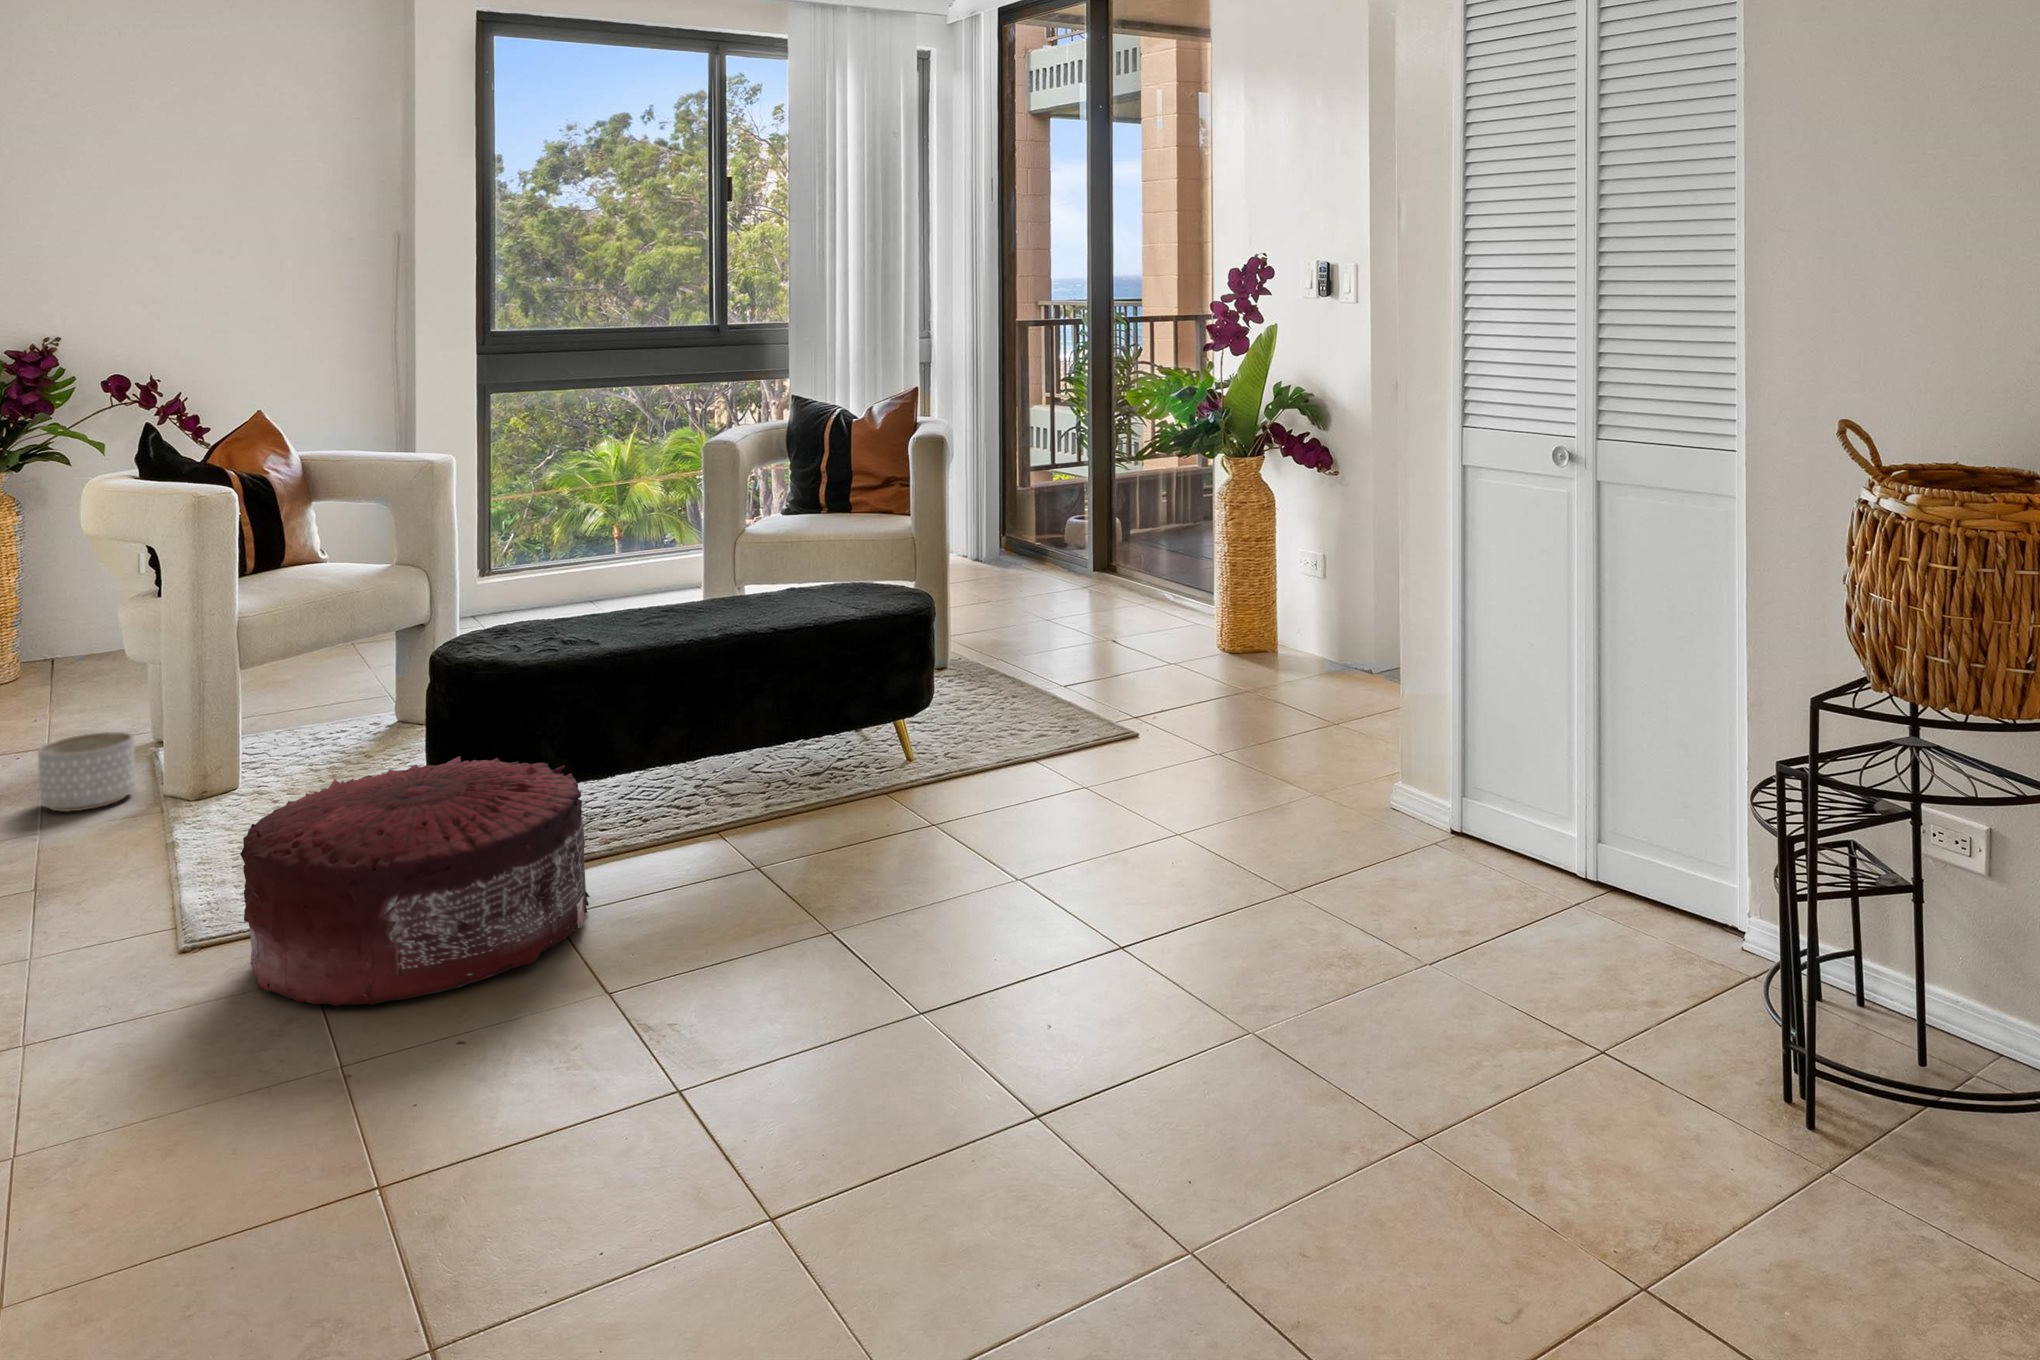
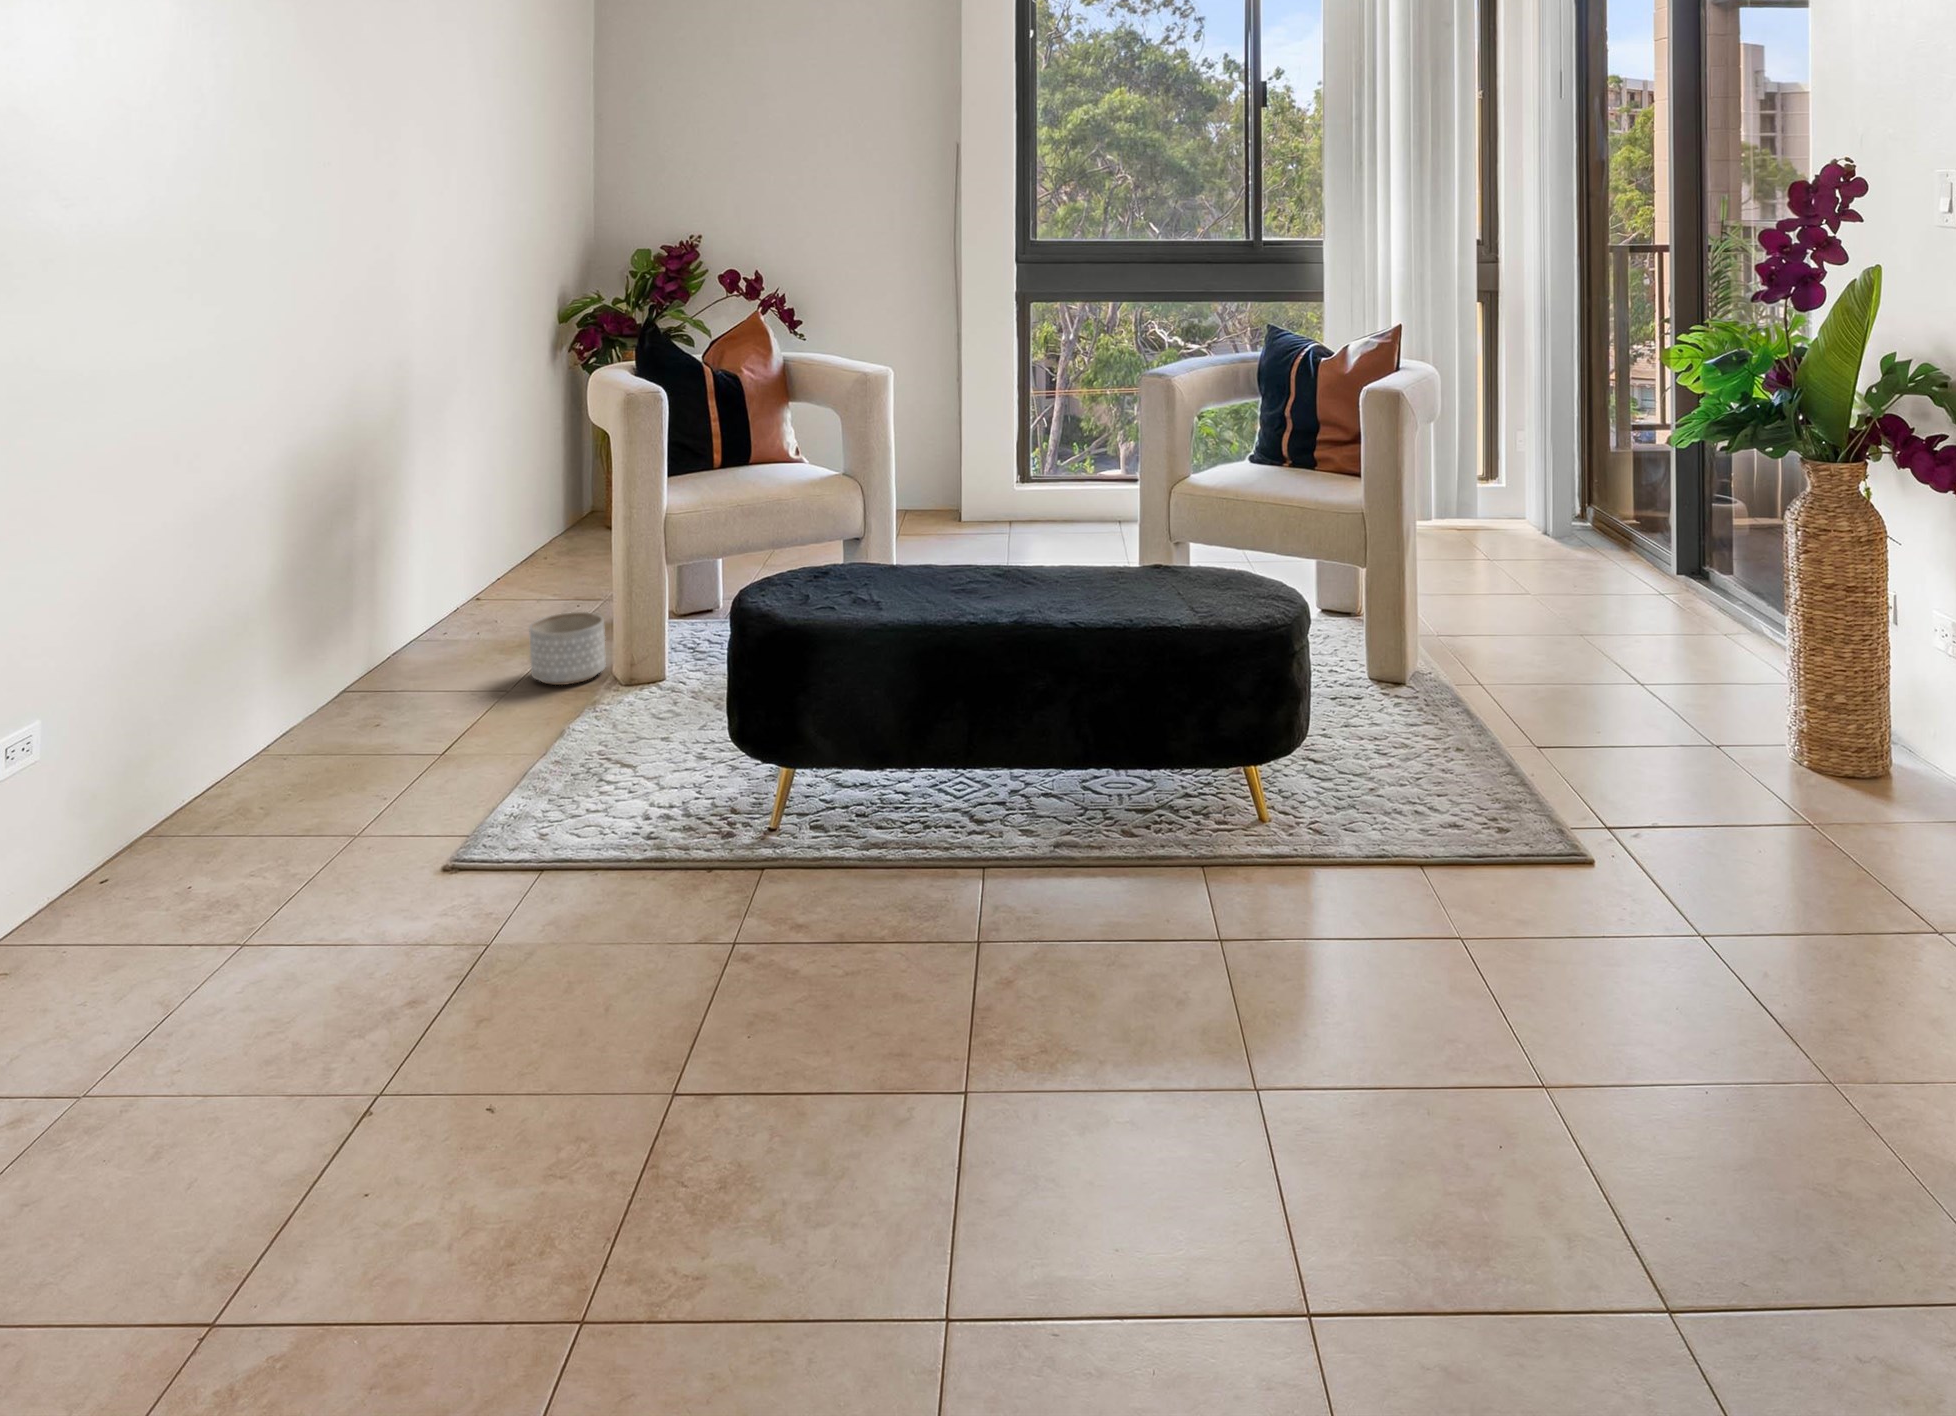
pouf: present [240,756,590,1006] -> none [410,741,791,1048]

